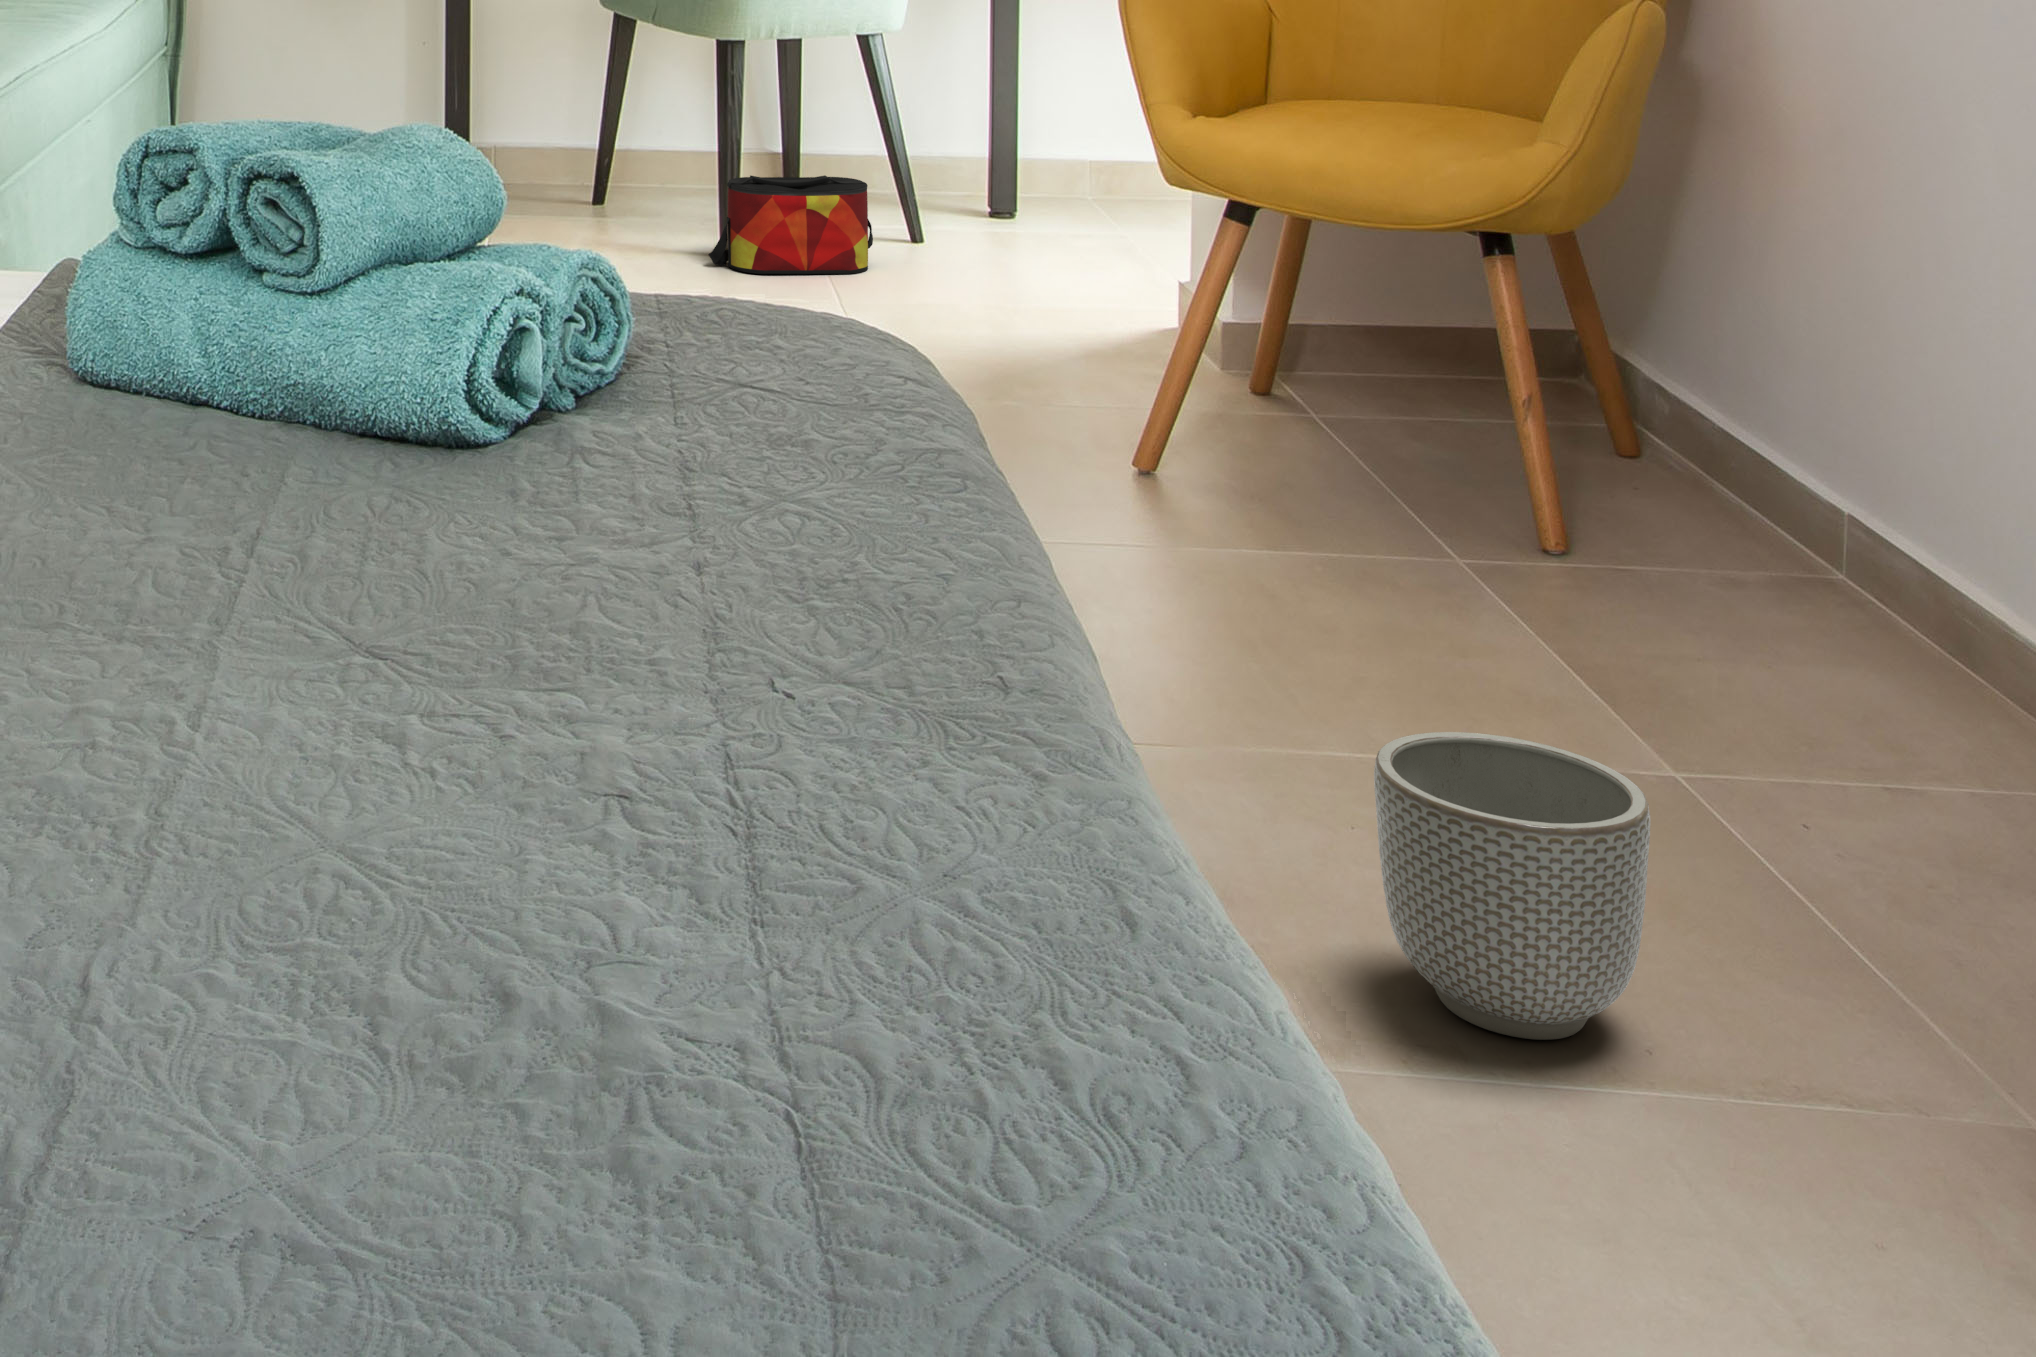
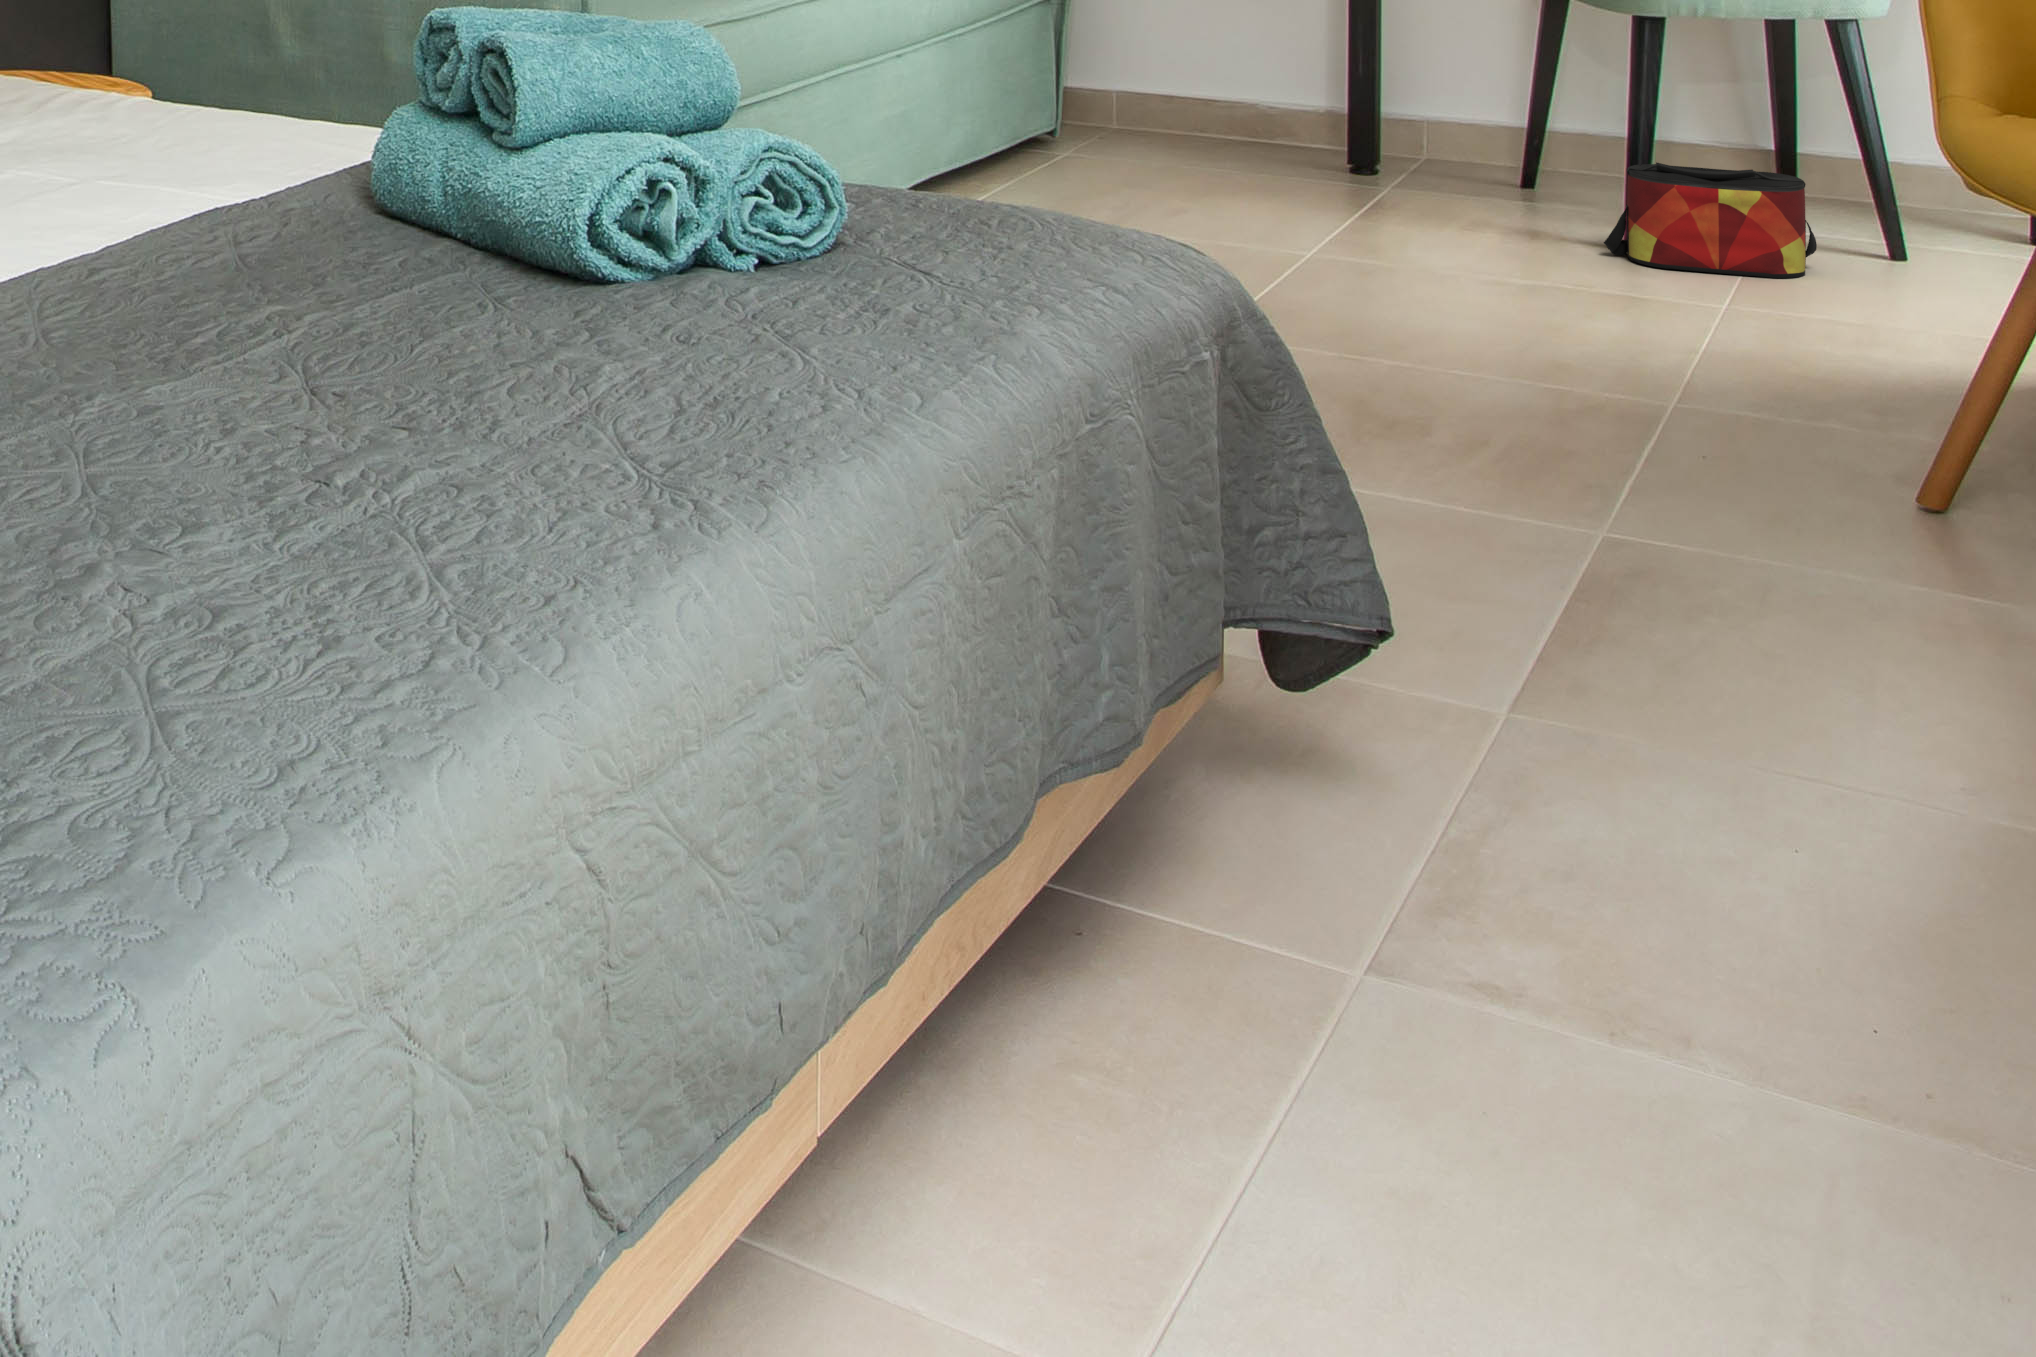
planter: present [1374,732,1650,1040] -> none [1682,736,1987,1062]

